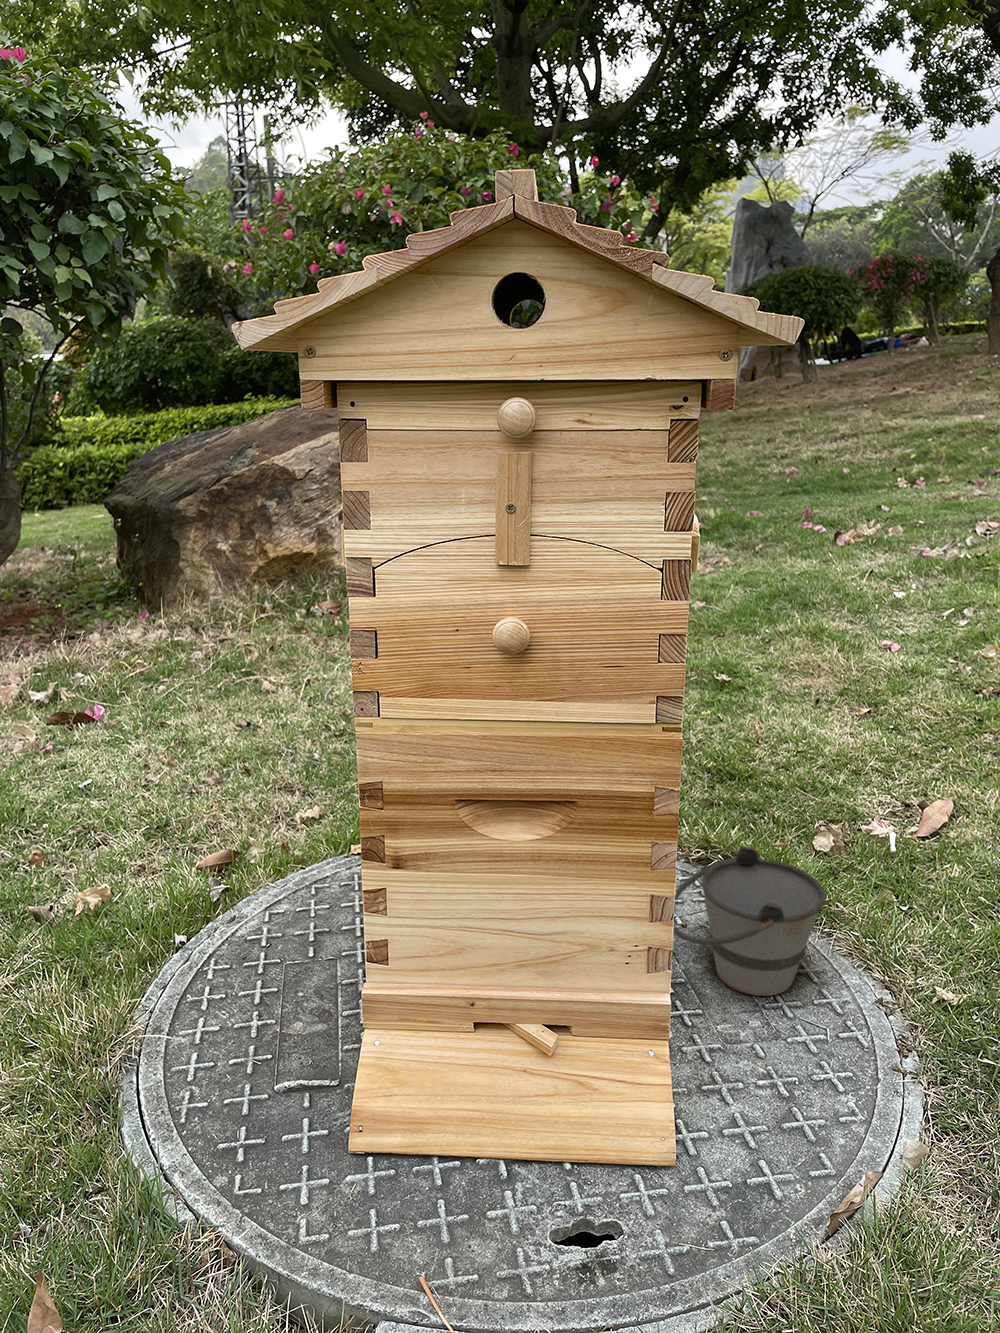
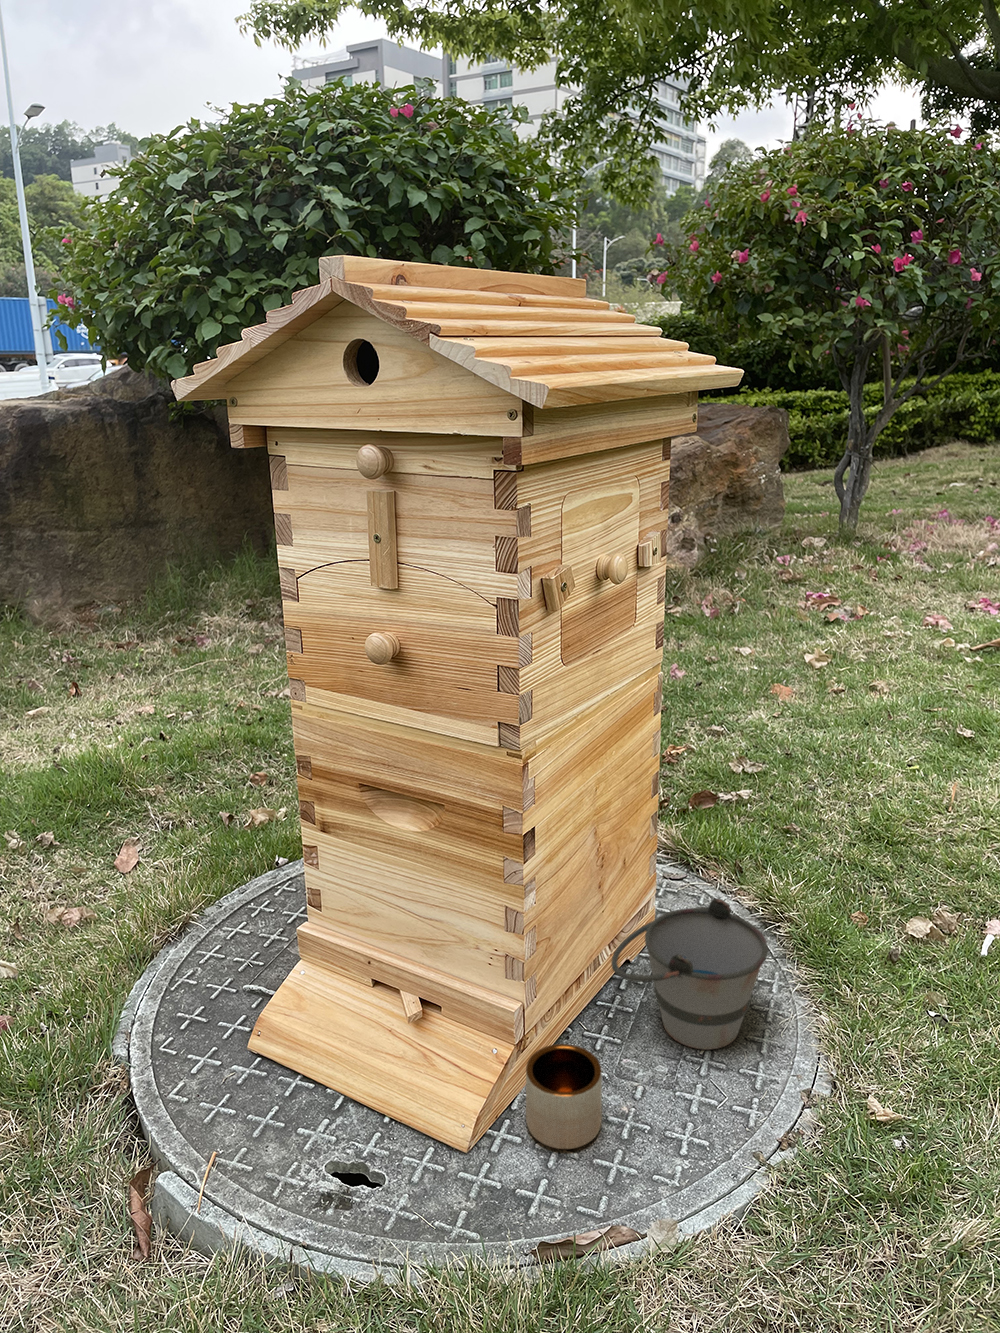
planter: none [687,1020,773,1129] -> present [526,1044,602,1149]

